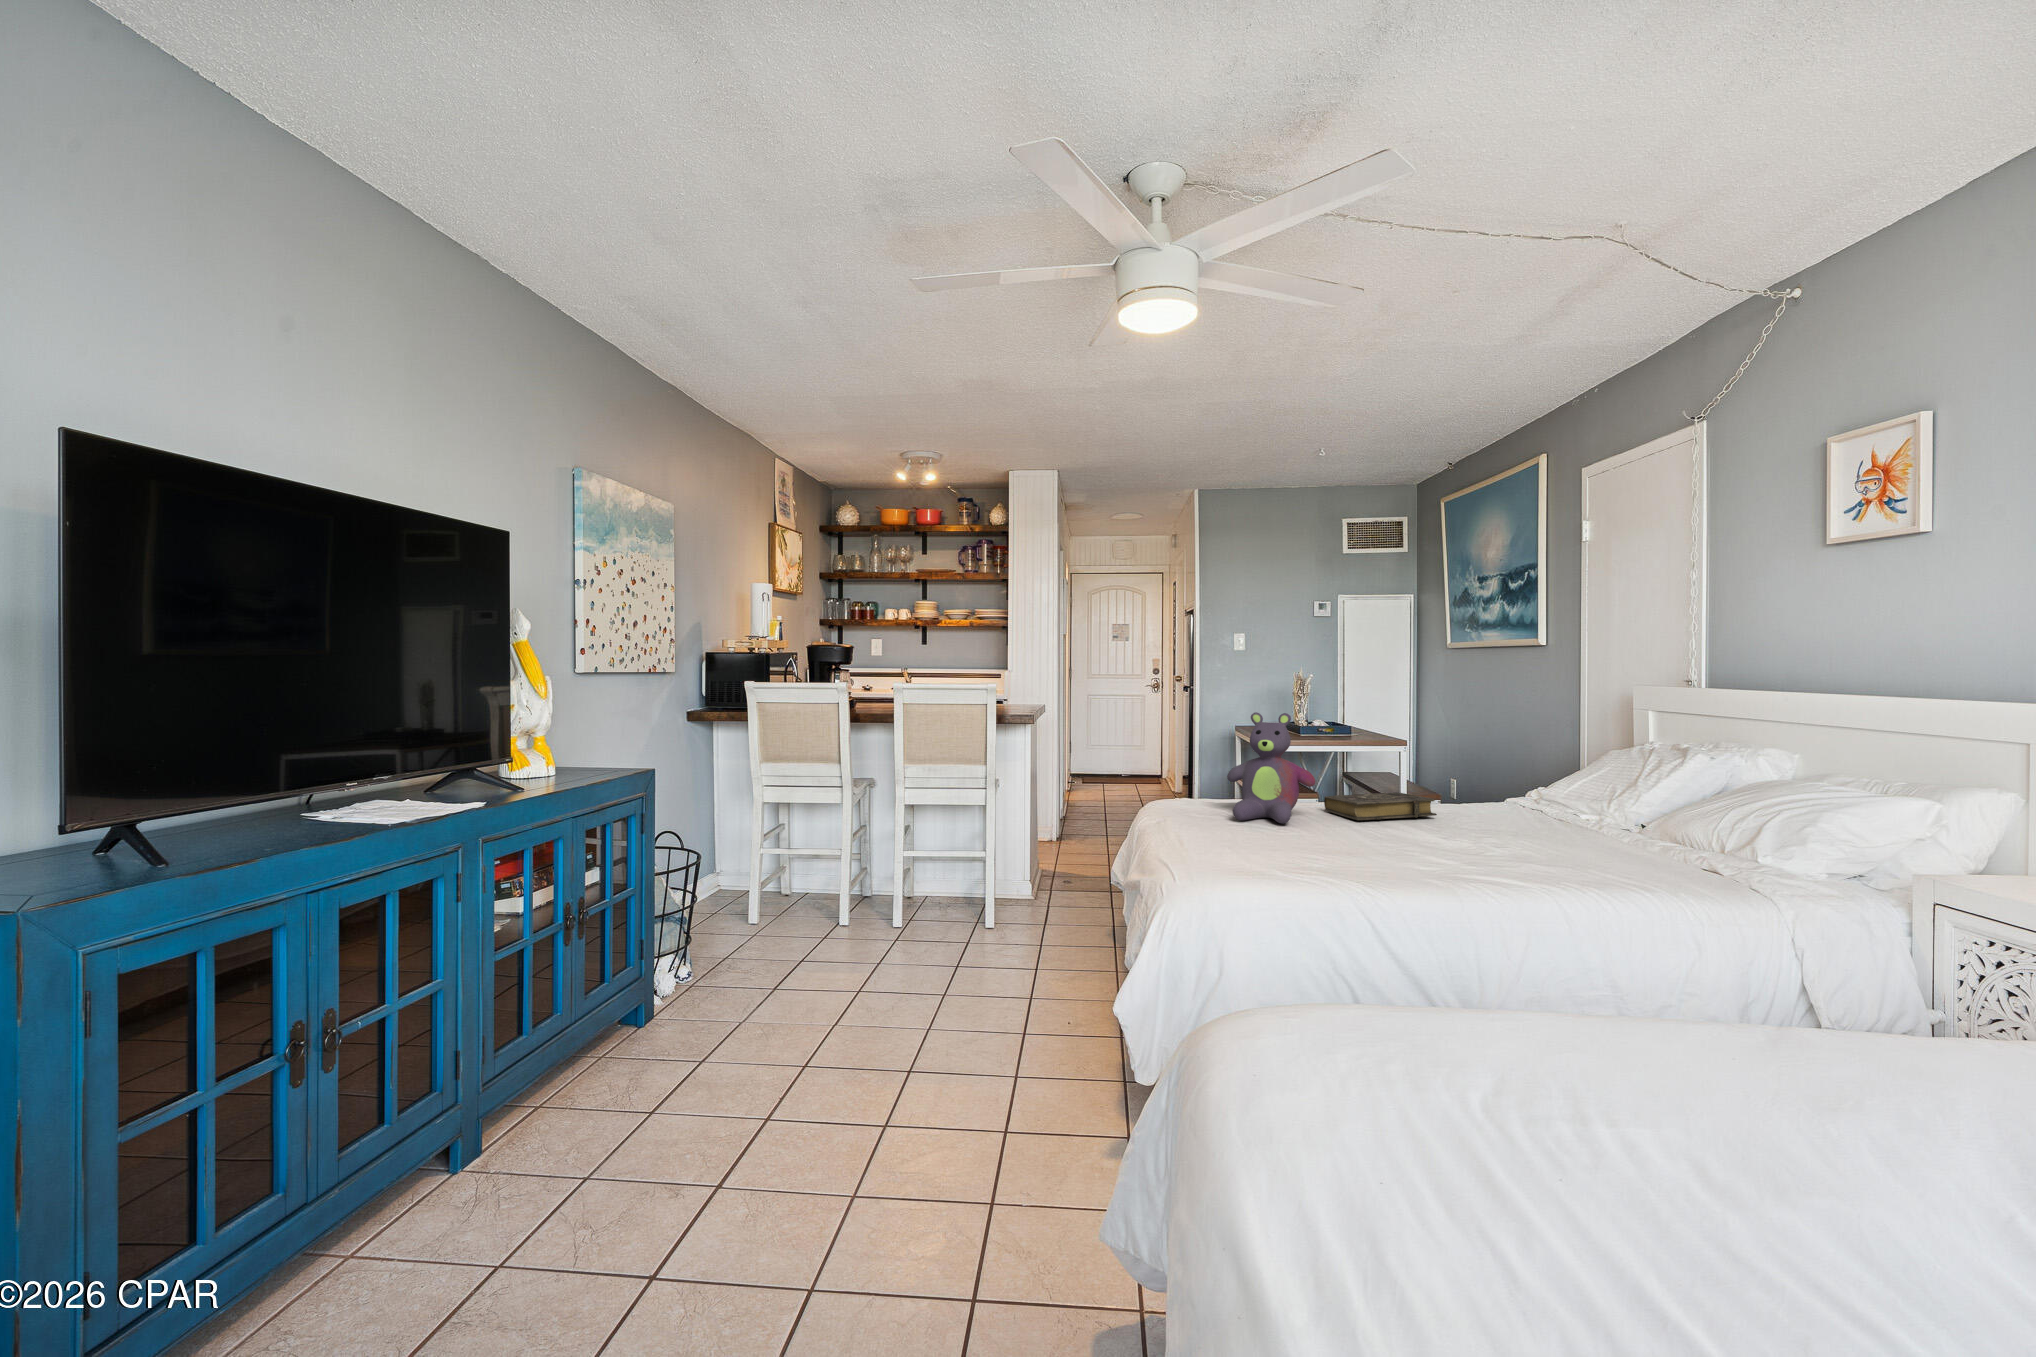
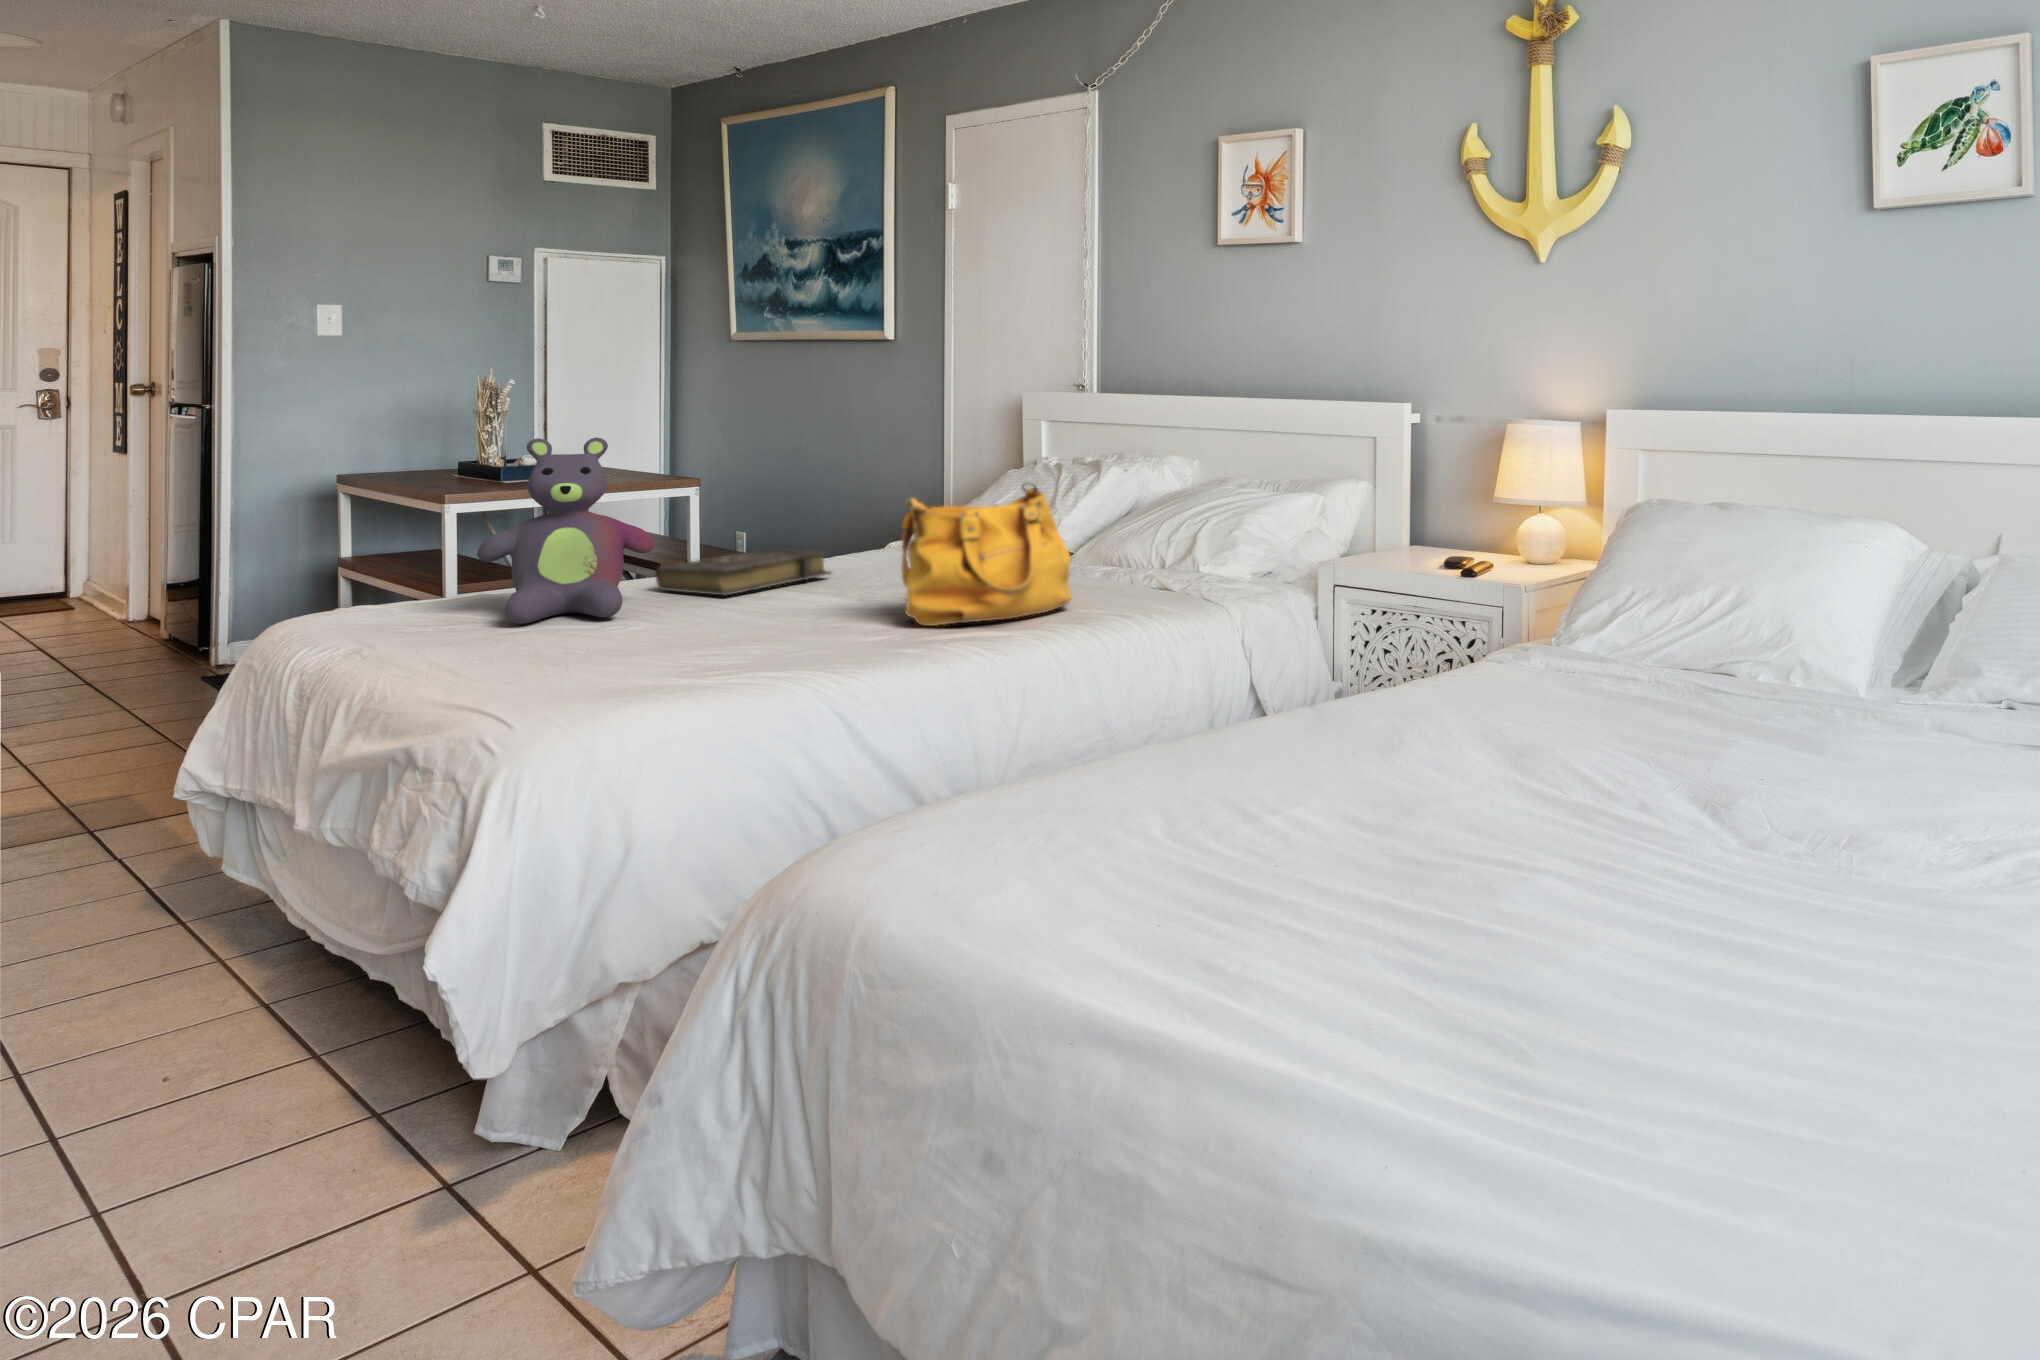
handbag: none [1453,762,1602,873] -> present [901,483,1071,626]

